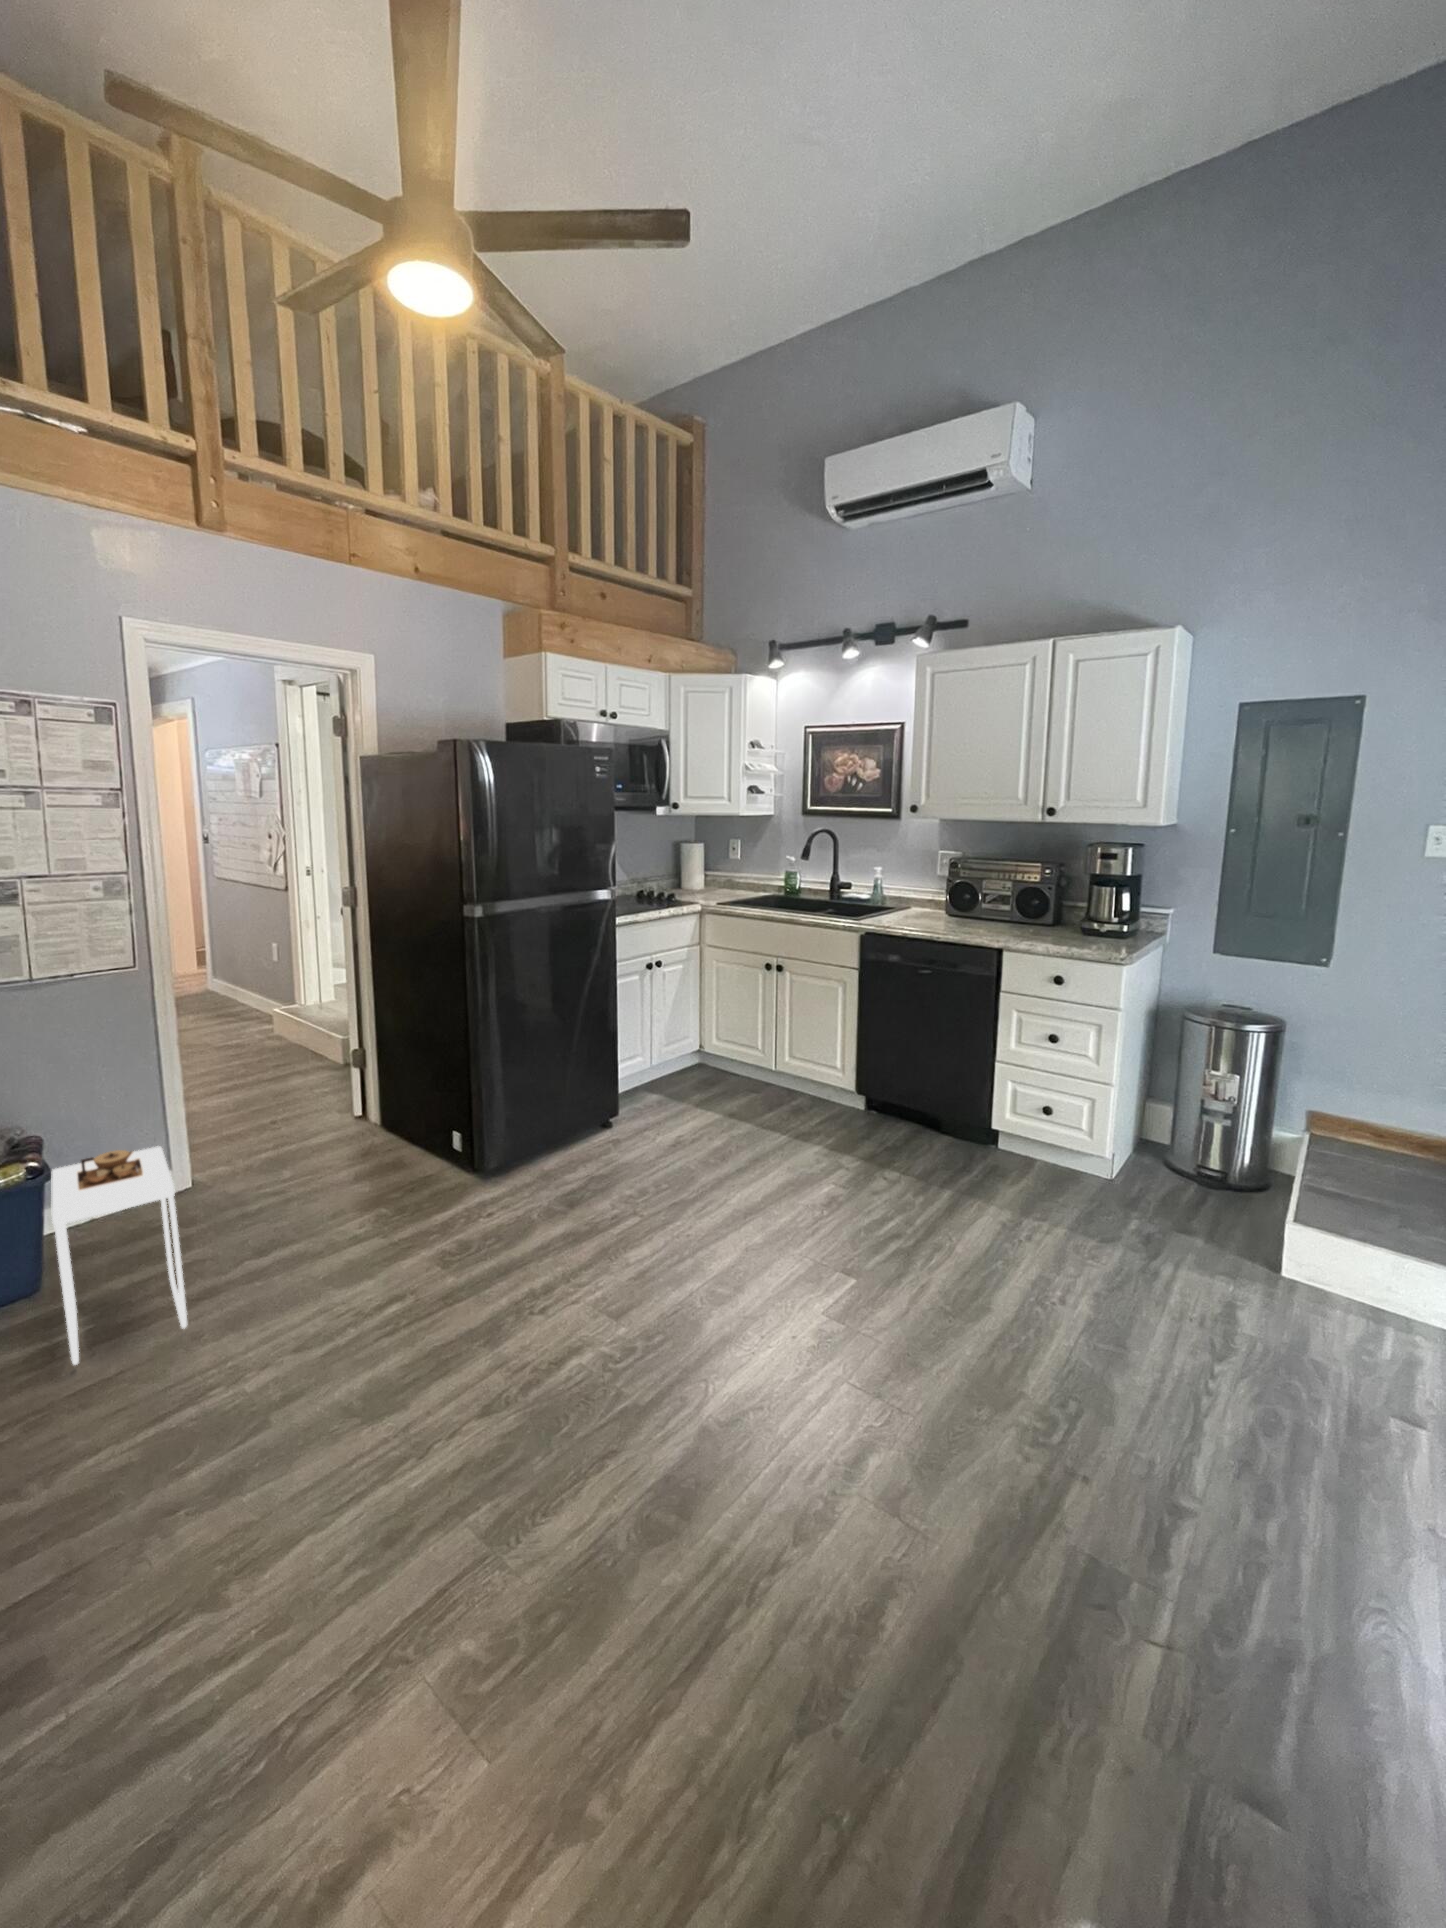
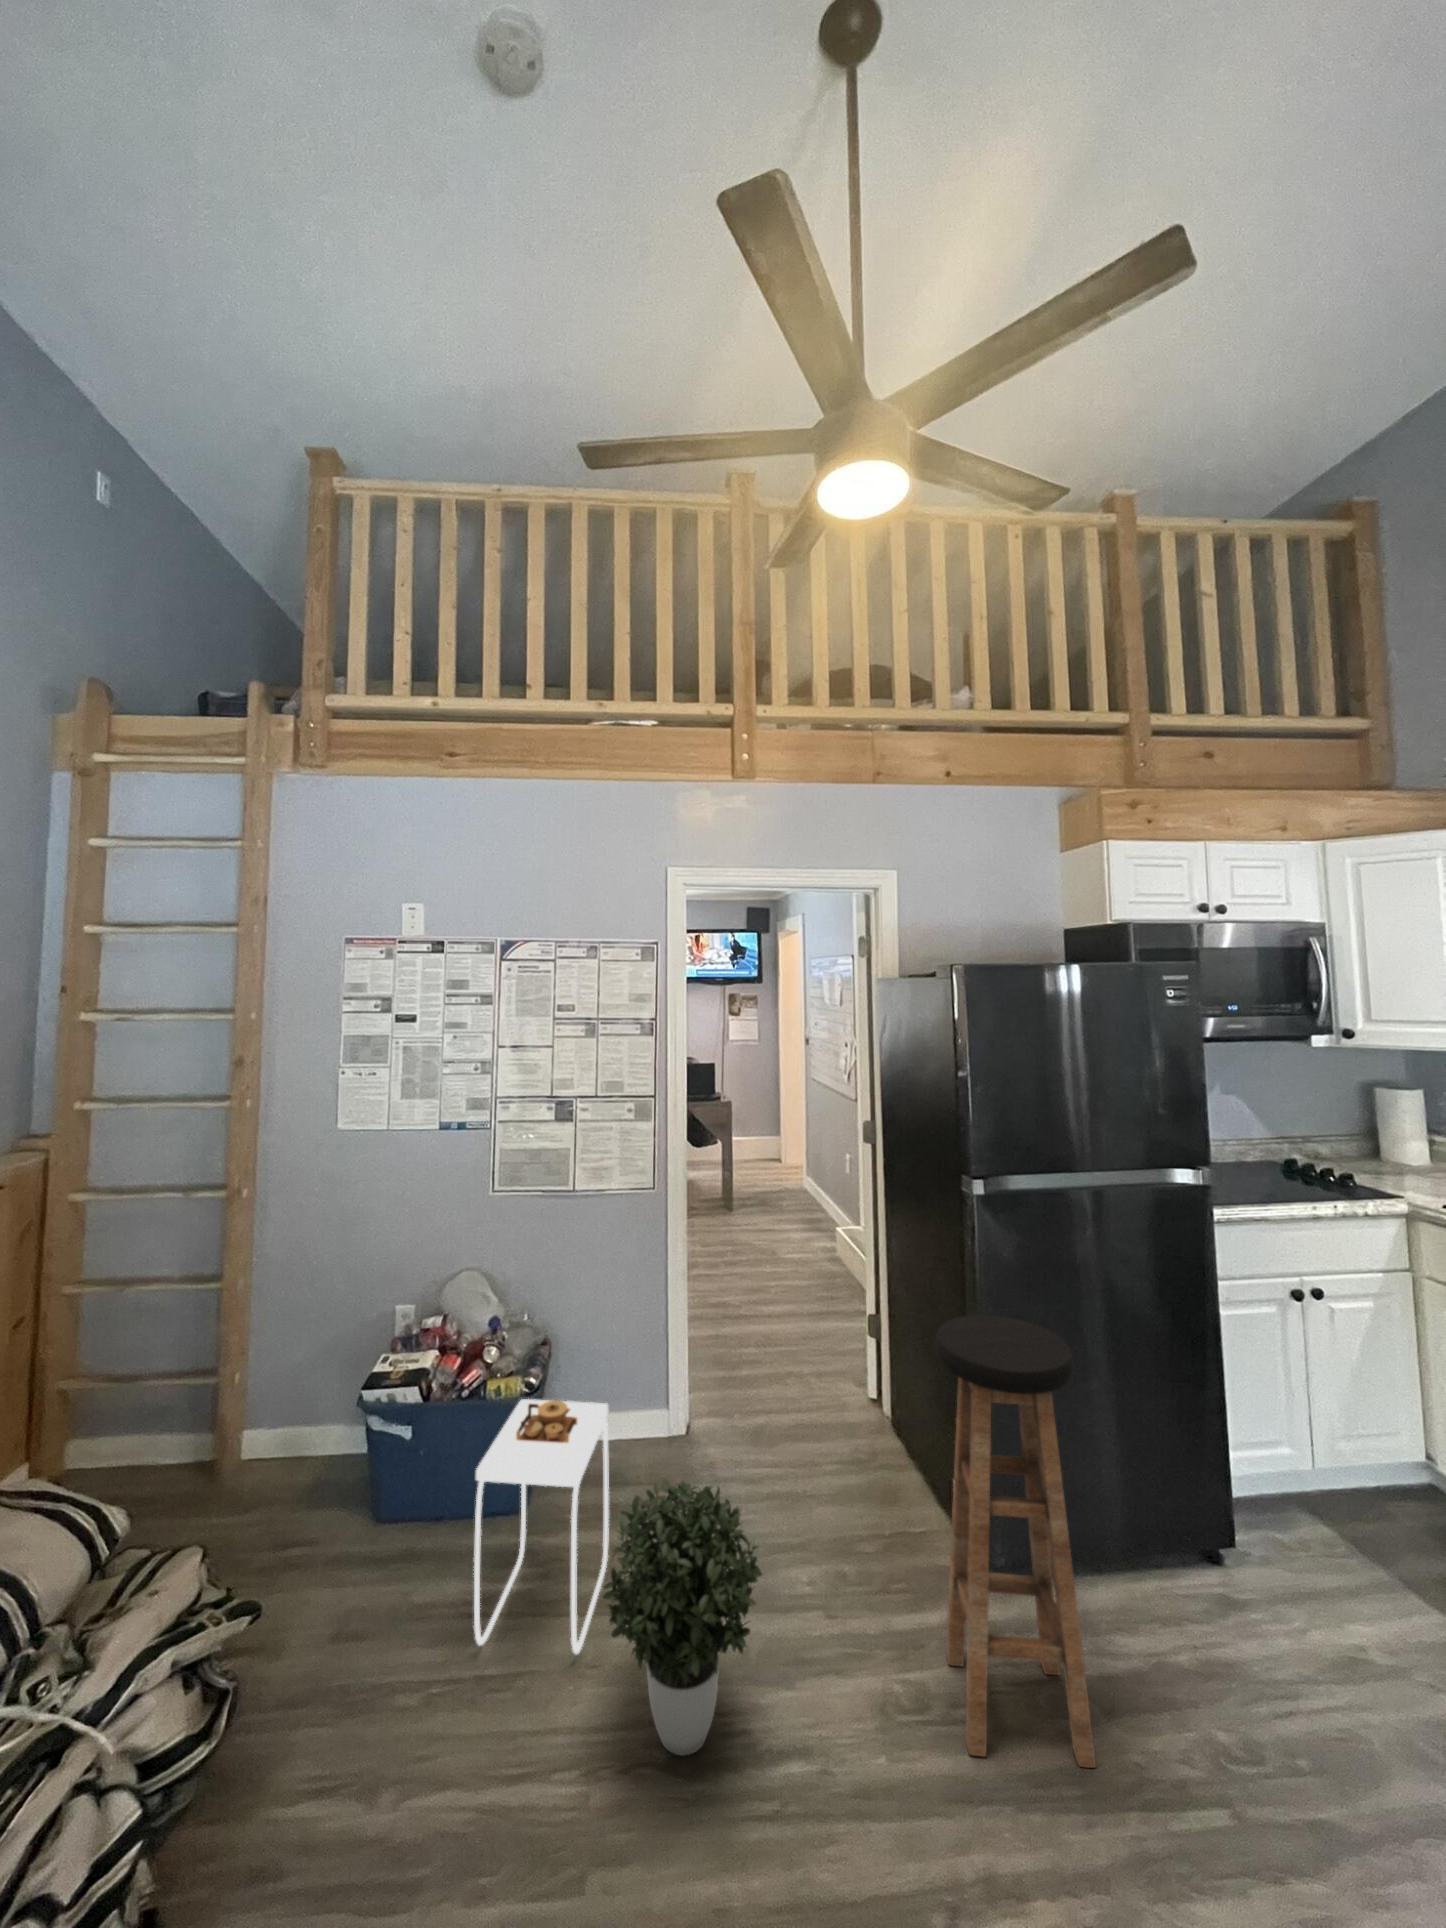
bar stool: none [471,991,573,1247] -> present [935,1315,1096,1768]
potted plant: none [230,1150,368,1333] -> present [603,1480,762,1755]

